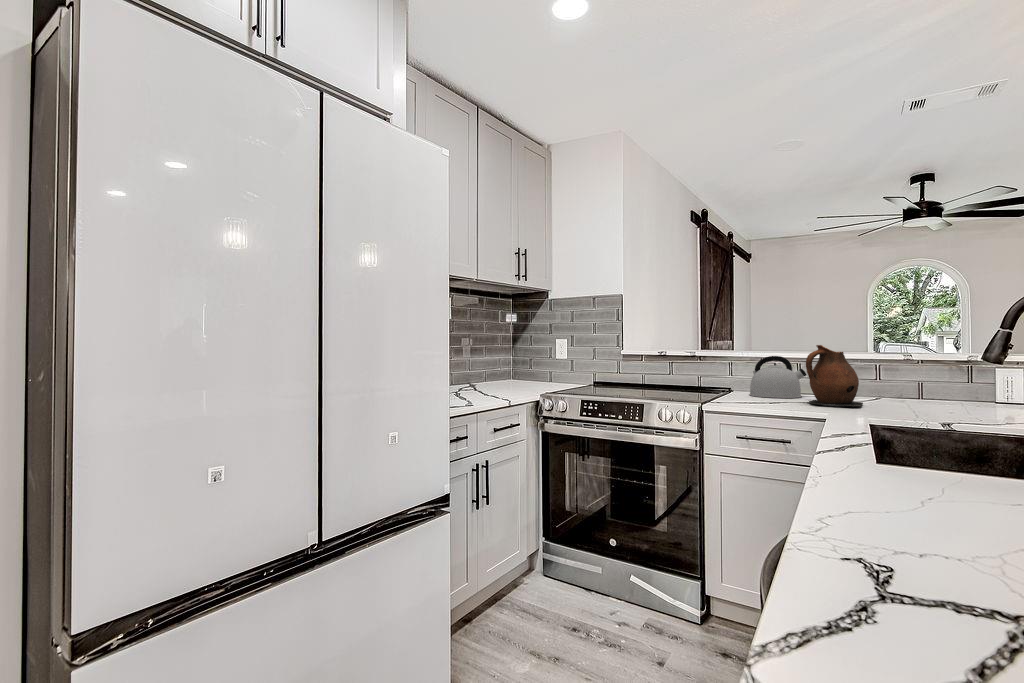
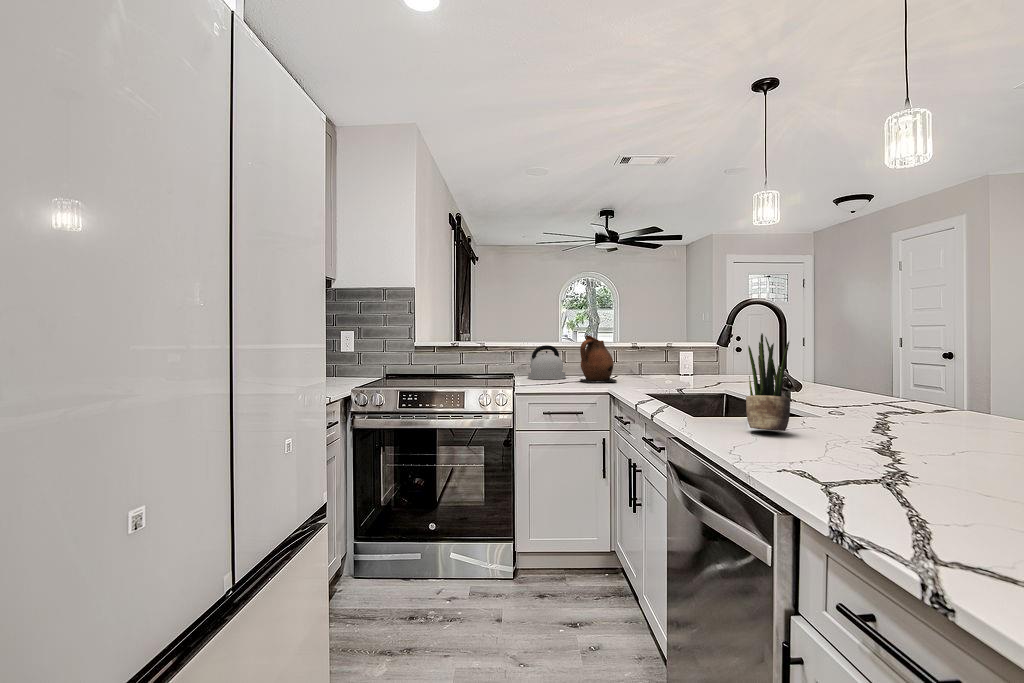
potted plant: none [879,351,958,501] -> present [746,333,790,431]

